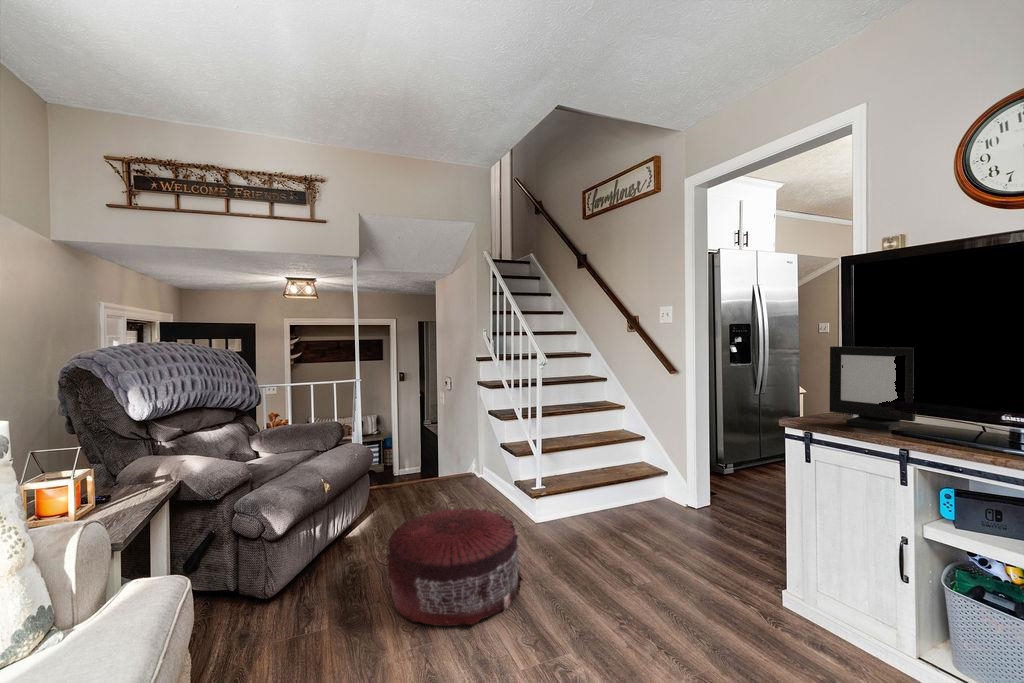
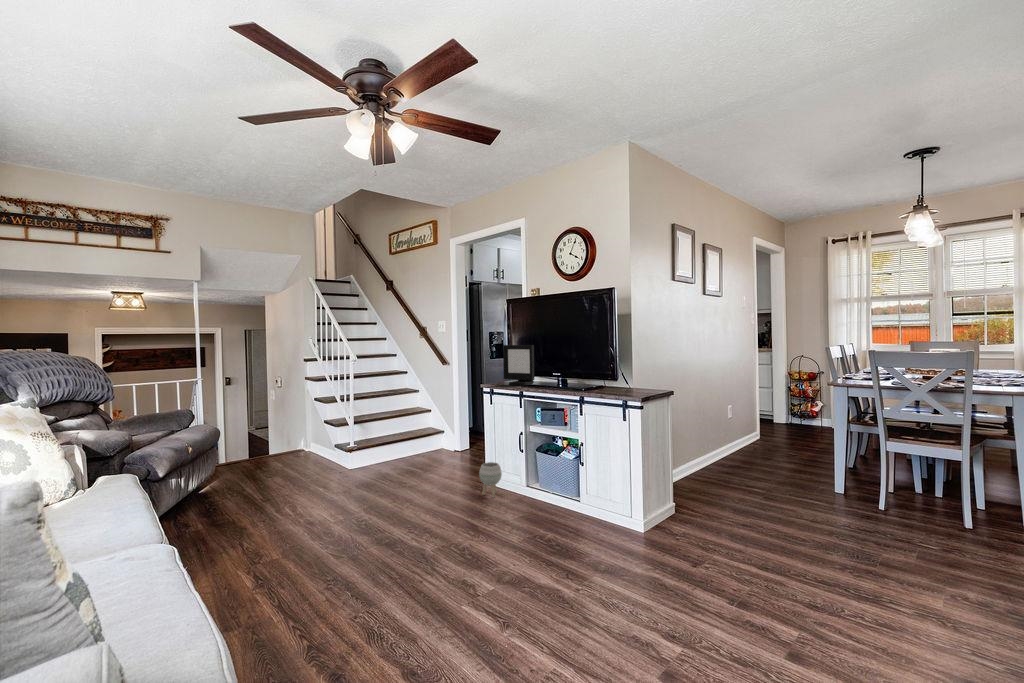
pouf: present [386,508,523,626] -> none [243,454,338,517]
planter: none [788,575,840,656] -> present [479,462,502,497]

